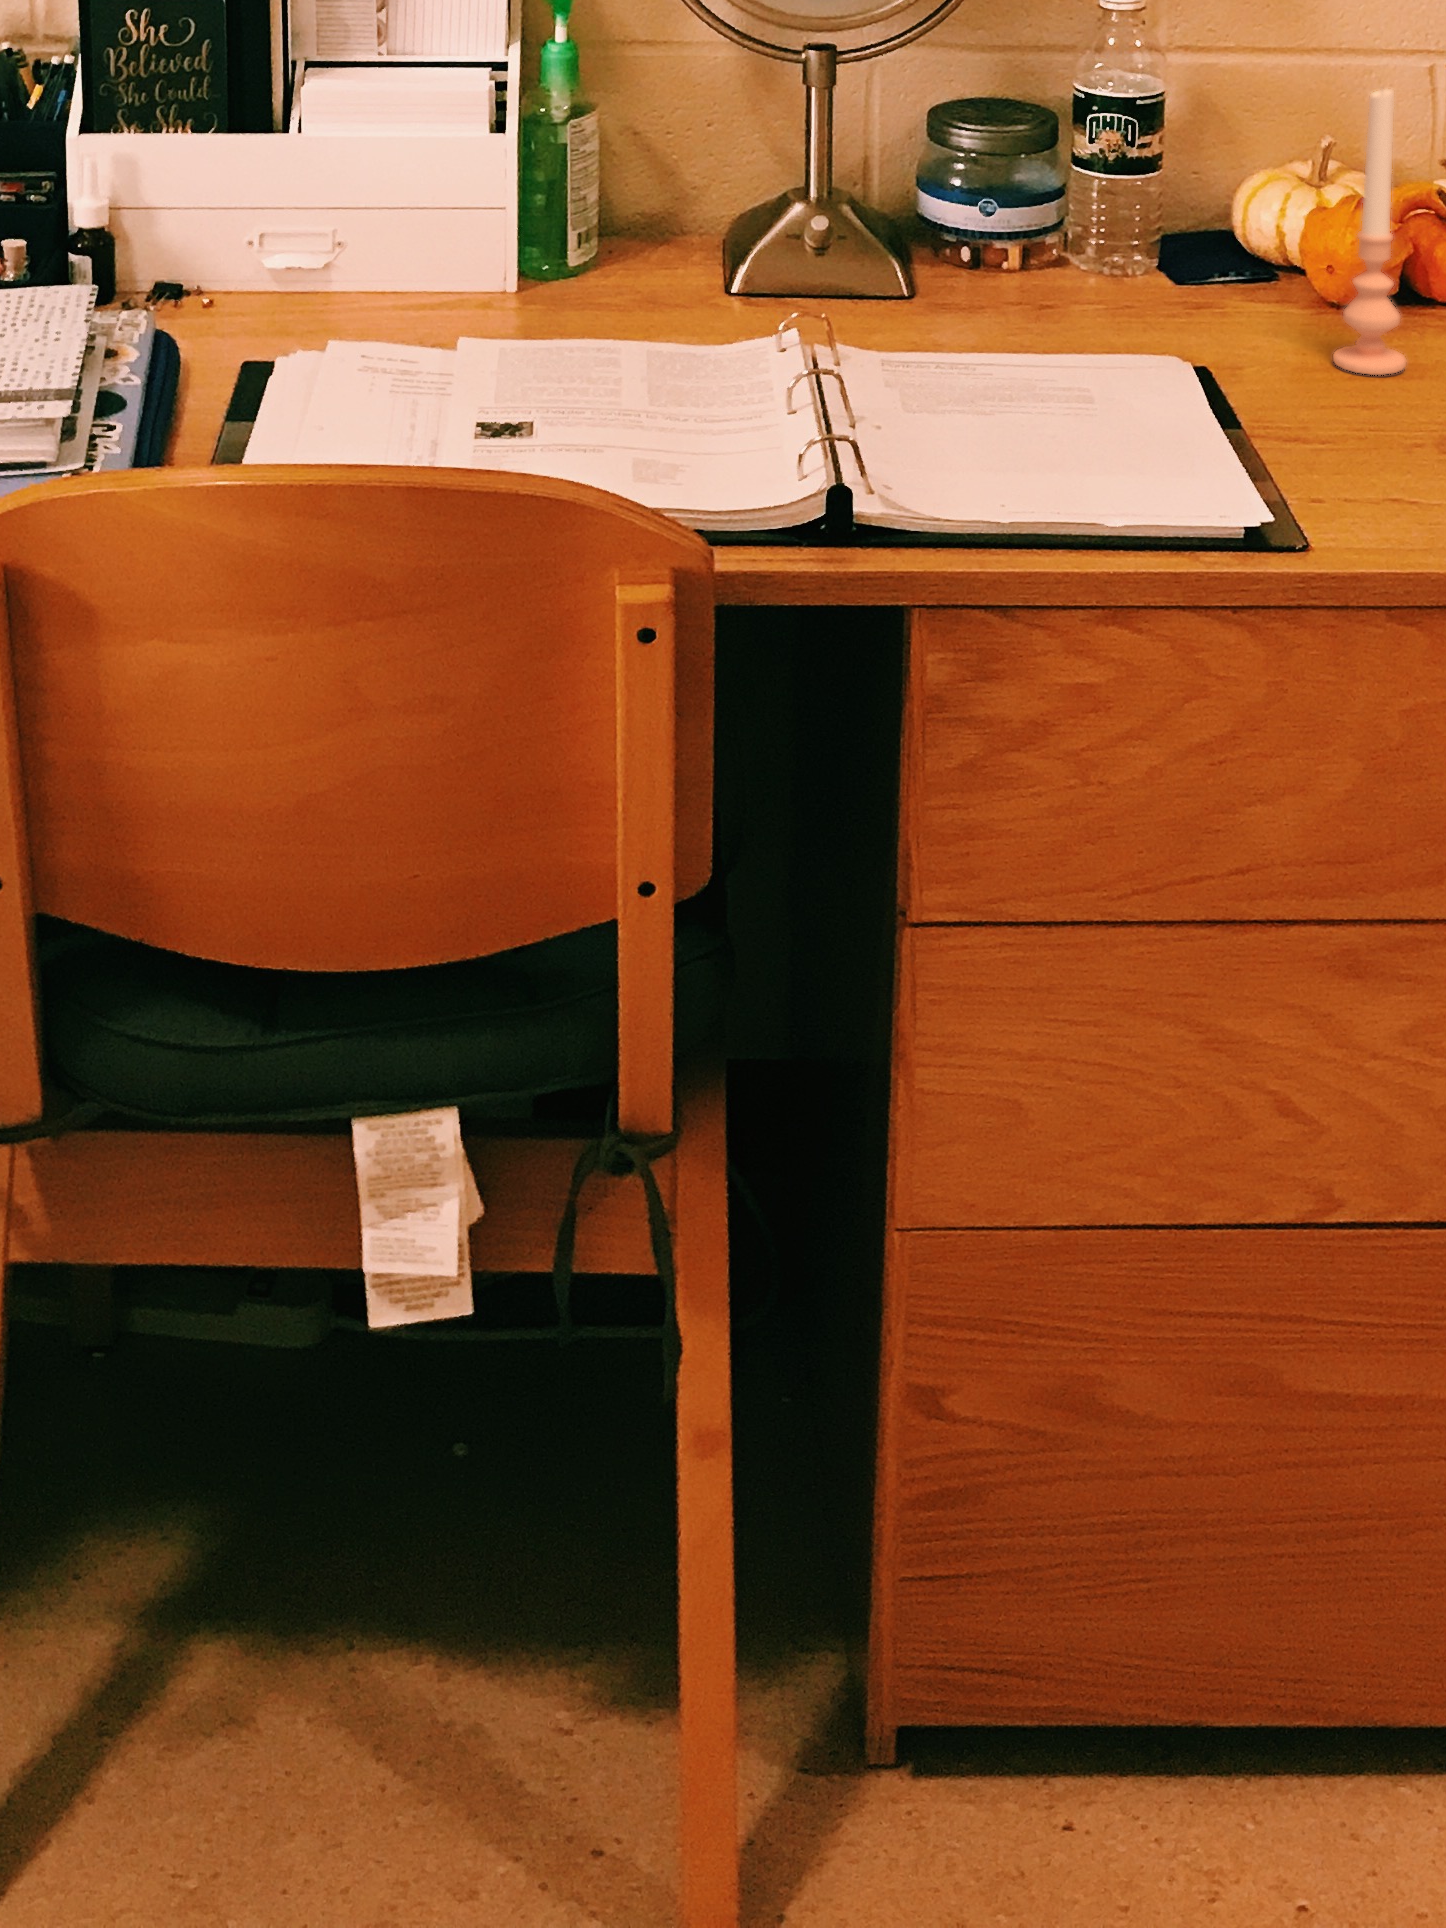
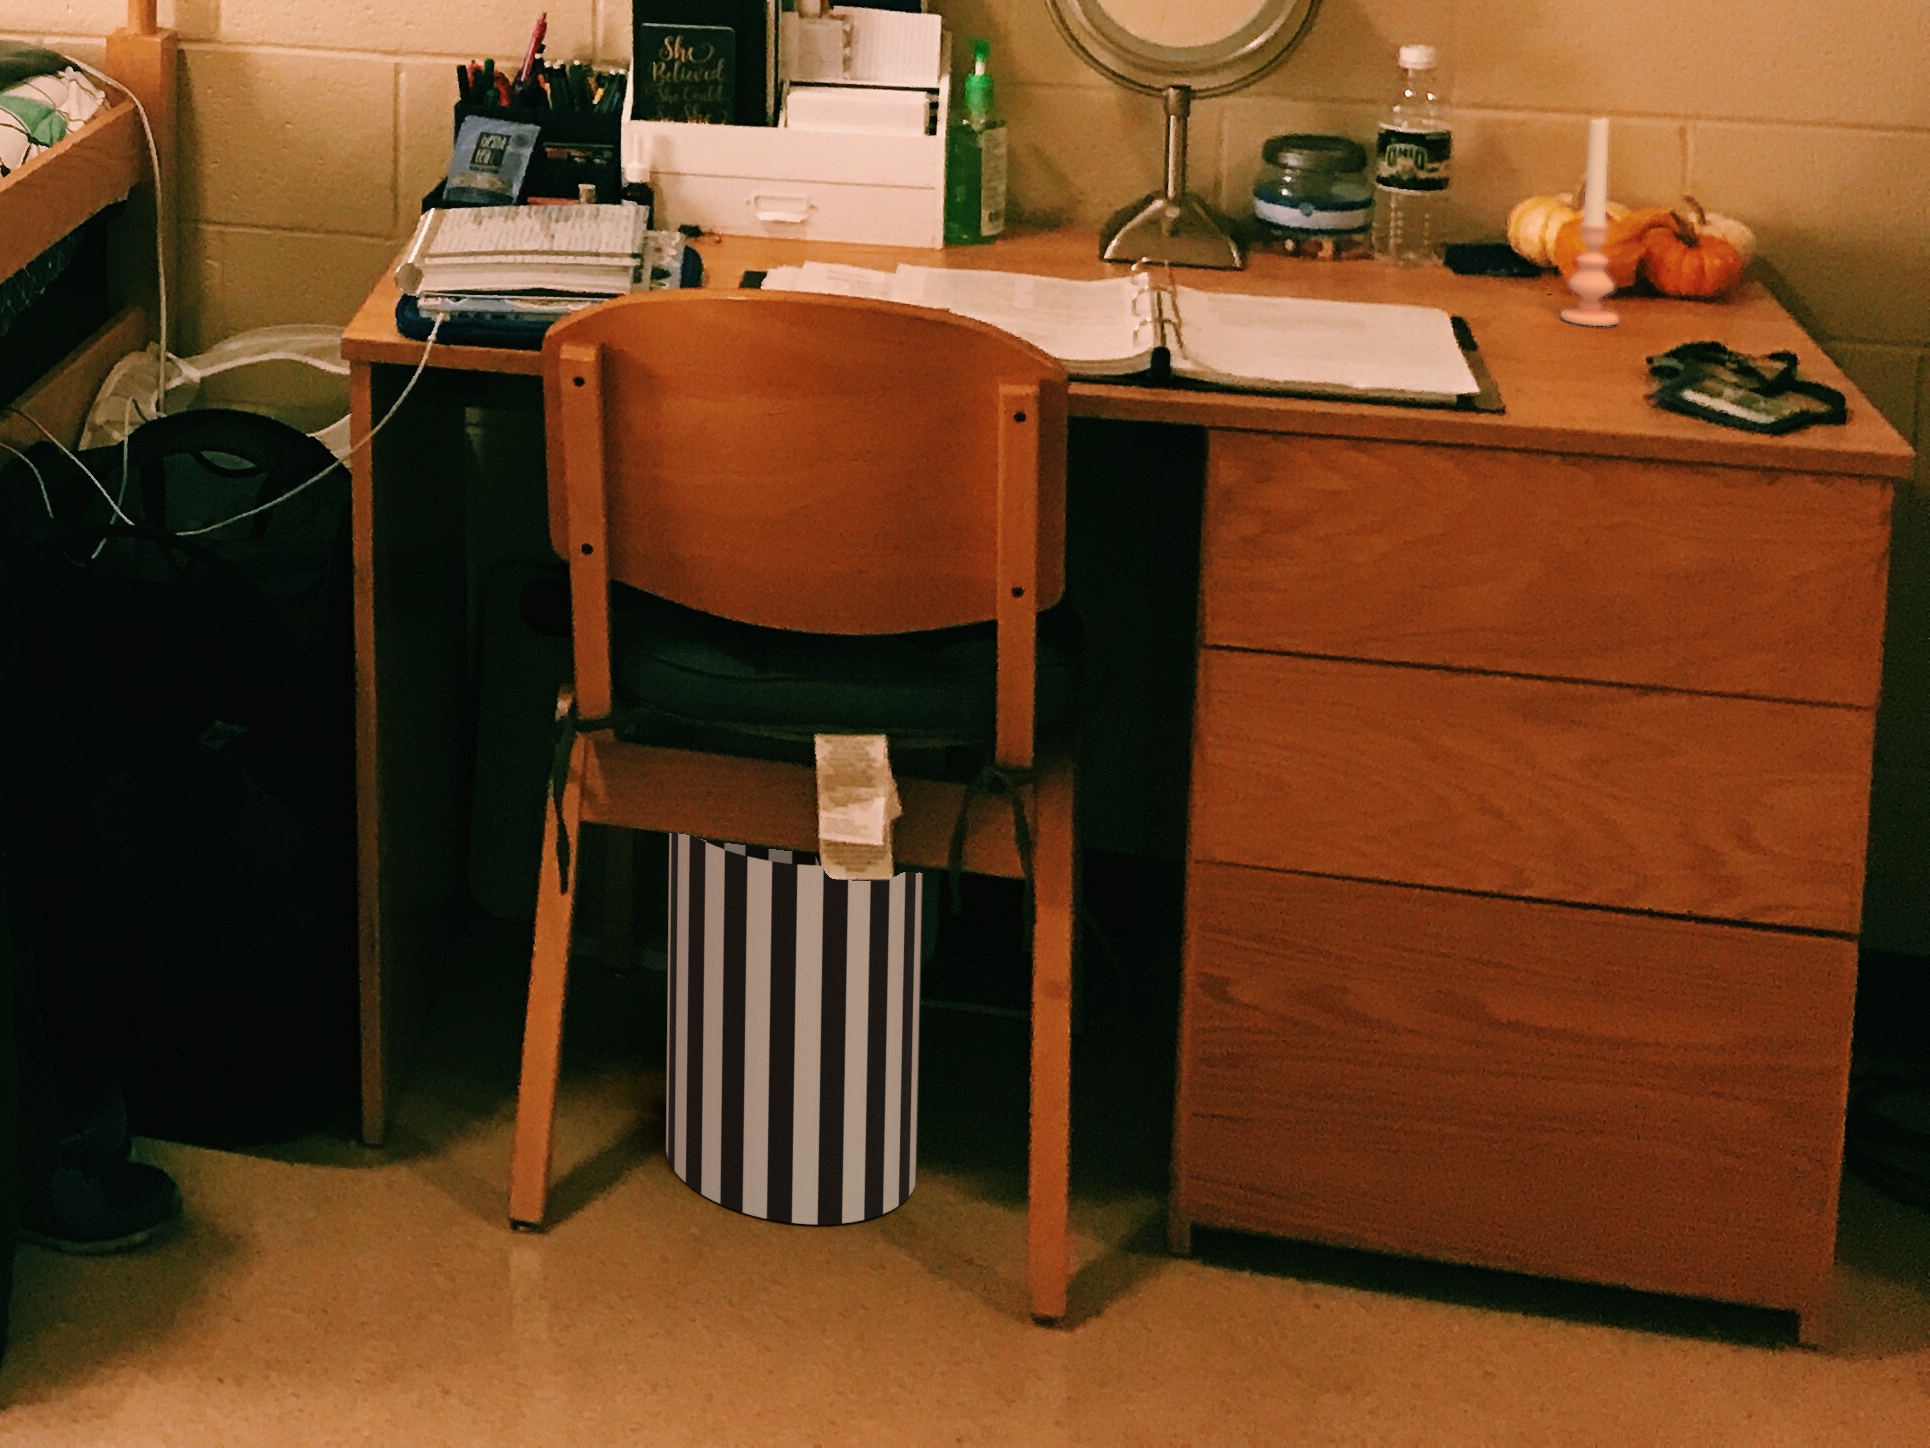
wastebasket: none [150,1097,524,1821] -> present [666,833,923,1224]

